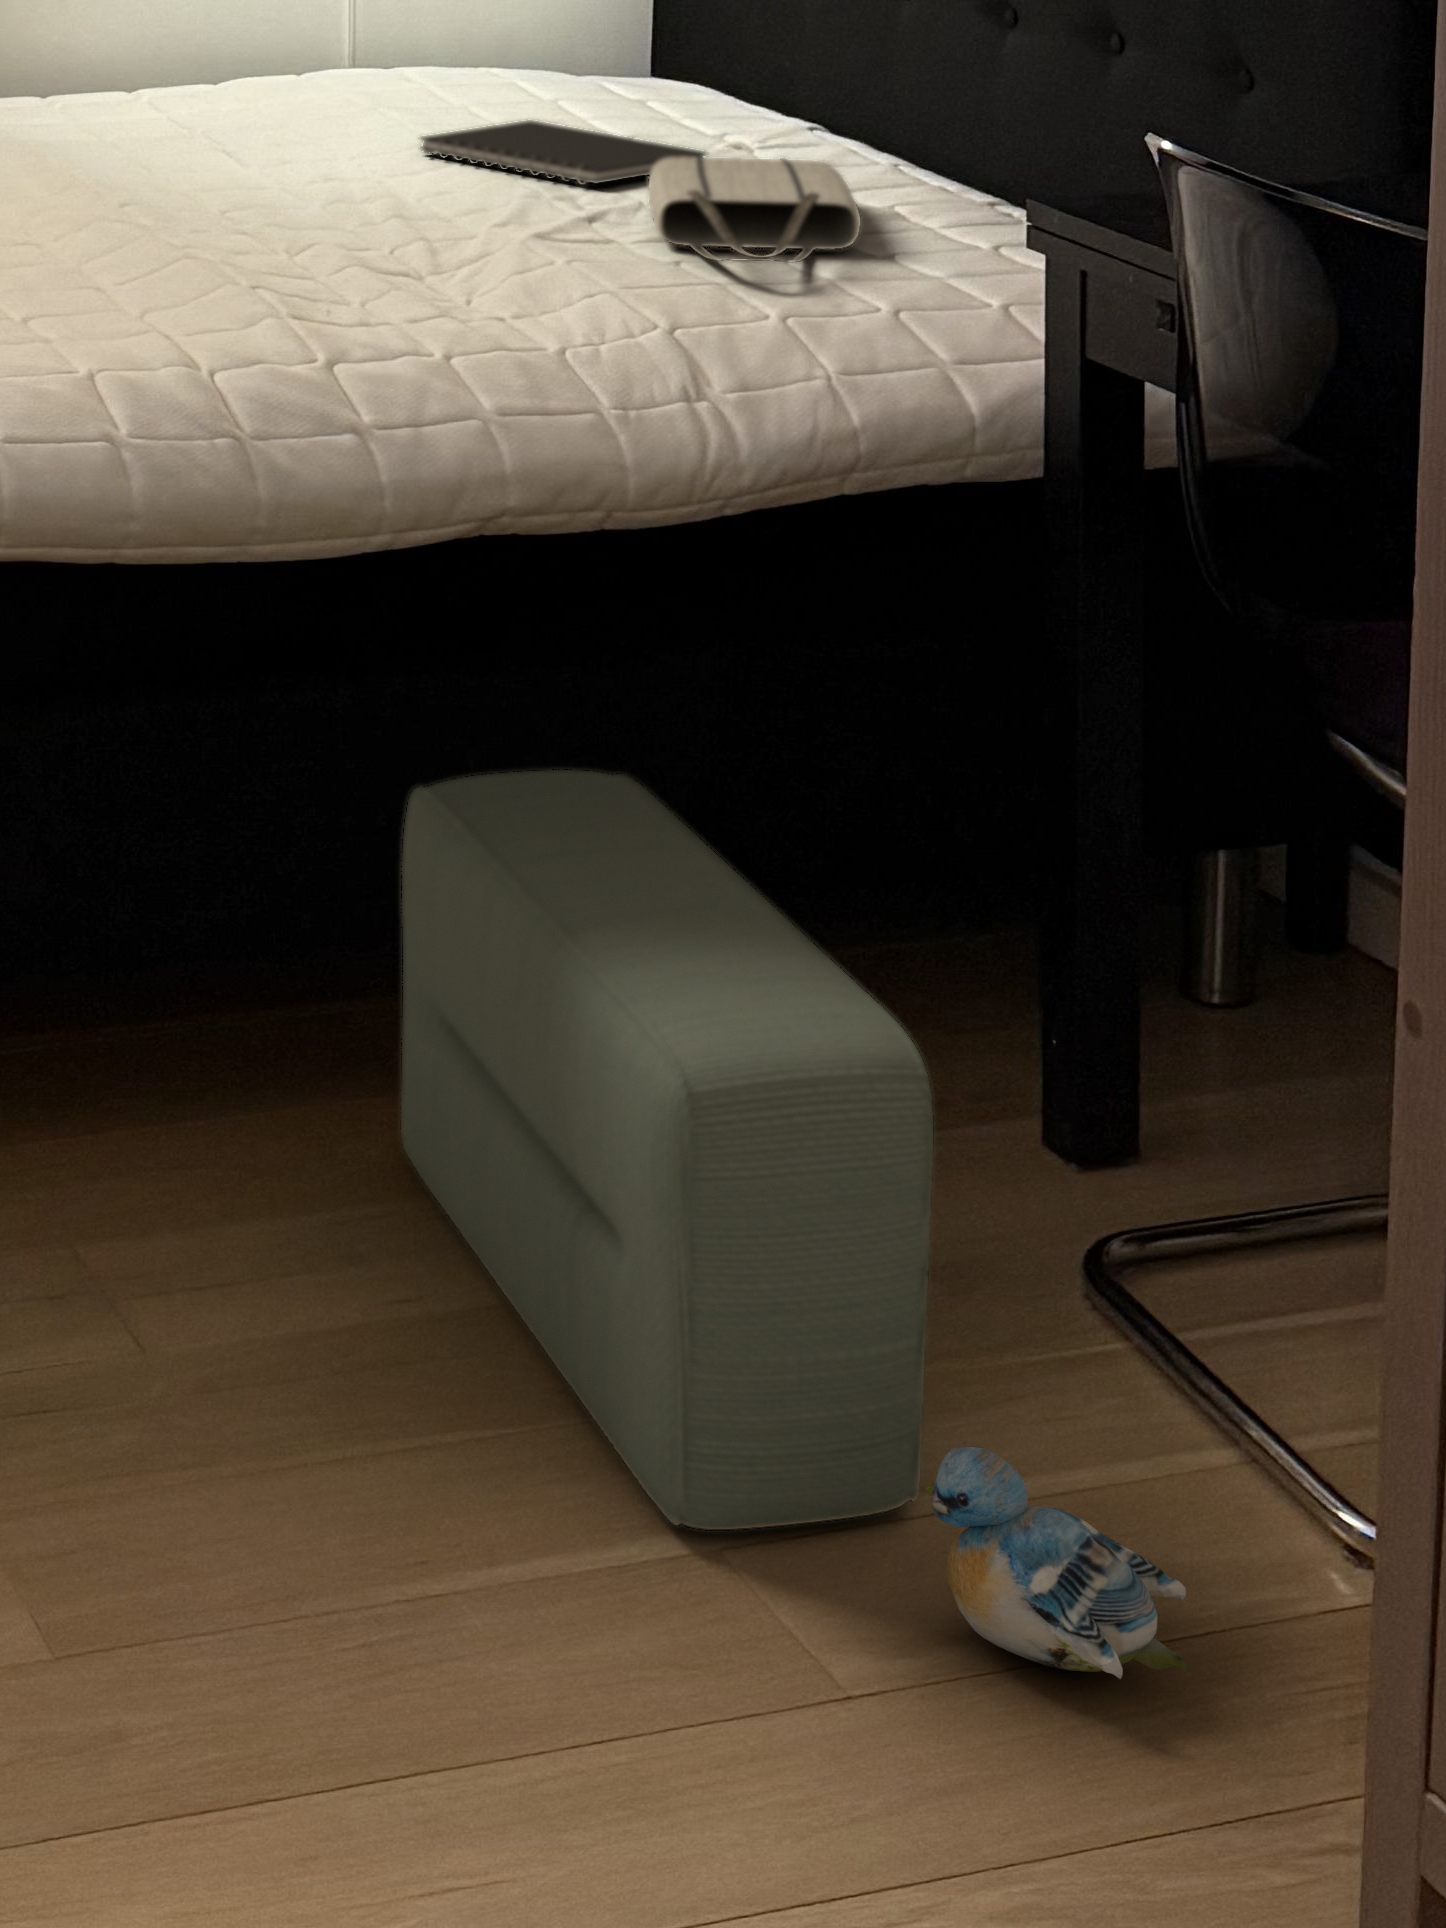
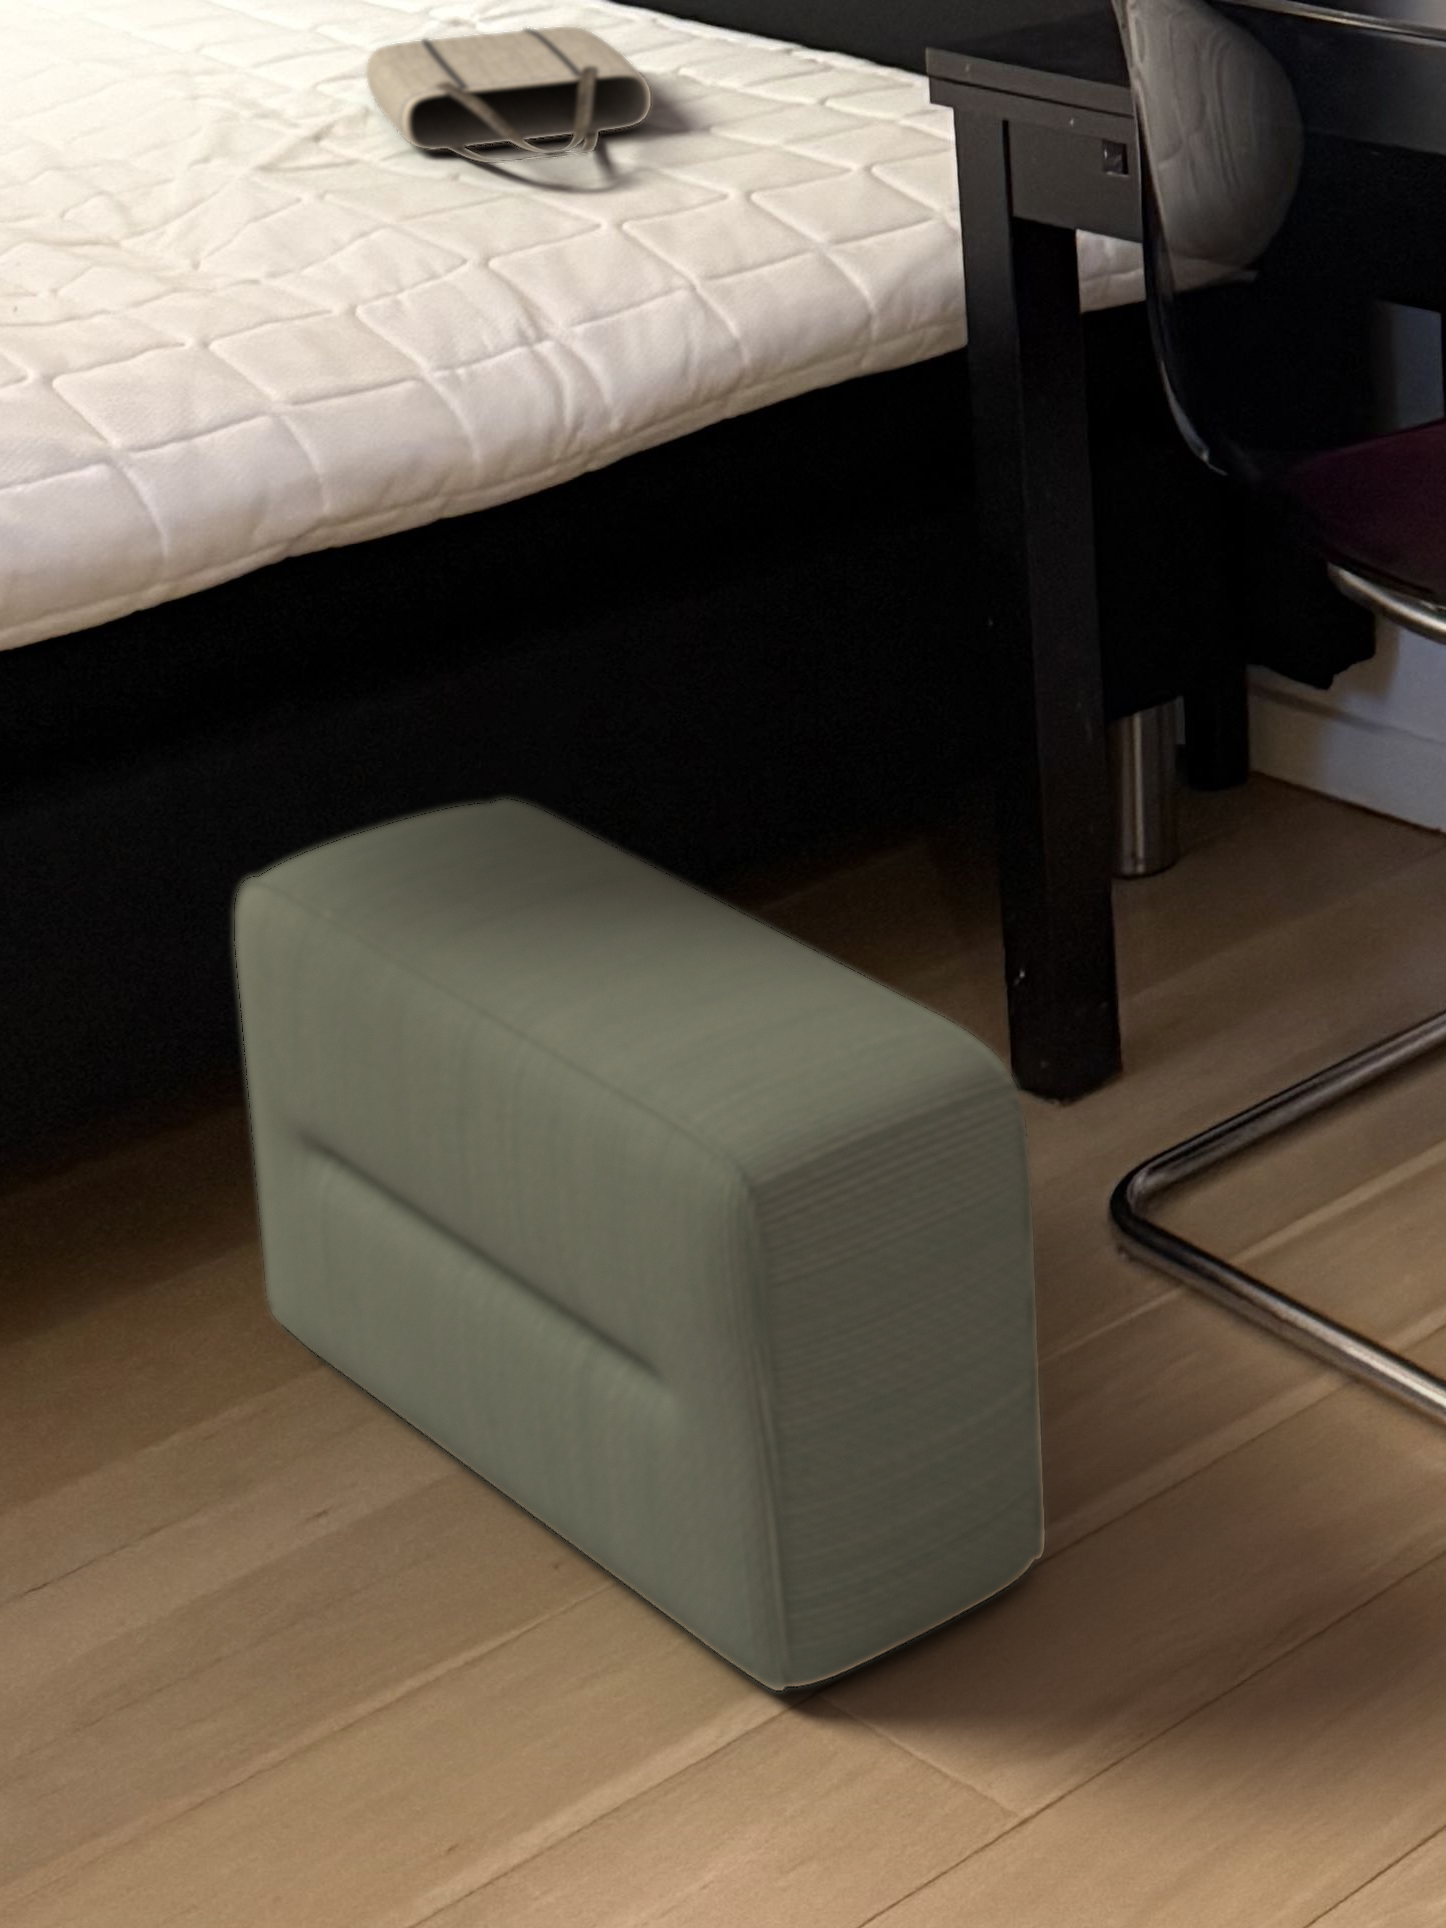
notebook: present [421,120,707,184] -> none [35,19,419,91]
plush toy: present [926,1447,1187,1679] -> none [1086,1488,1401,1703]

